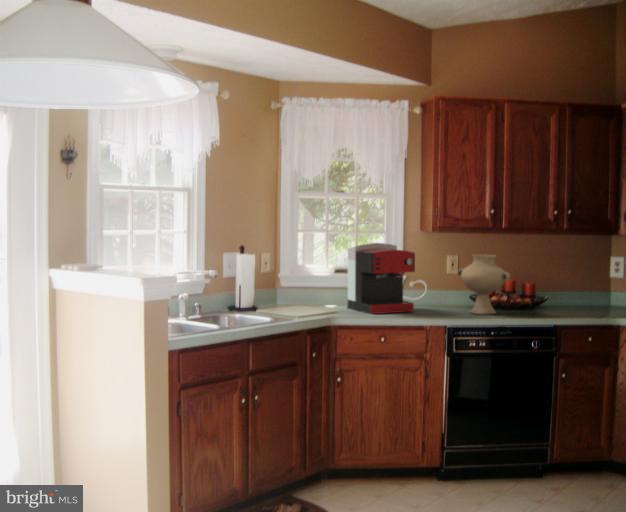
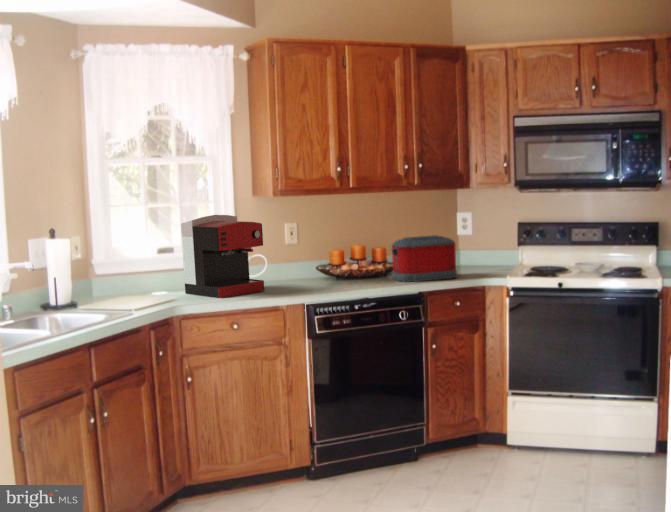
vase: present [457,254,510,314] -> none [307,220,366,287]
toaster: none [537,275,603,317] -> present [392,235,457,282]

